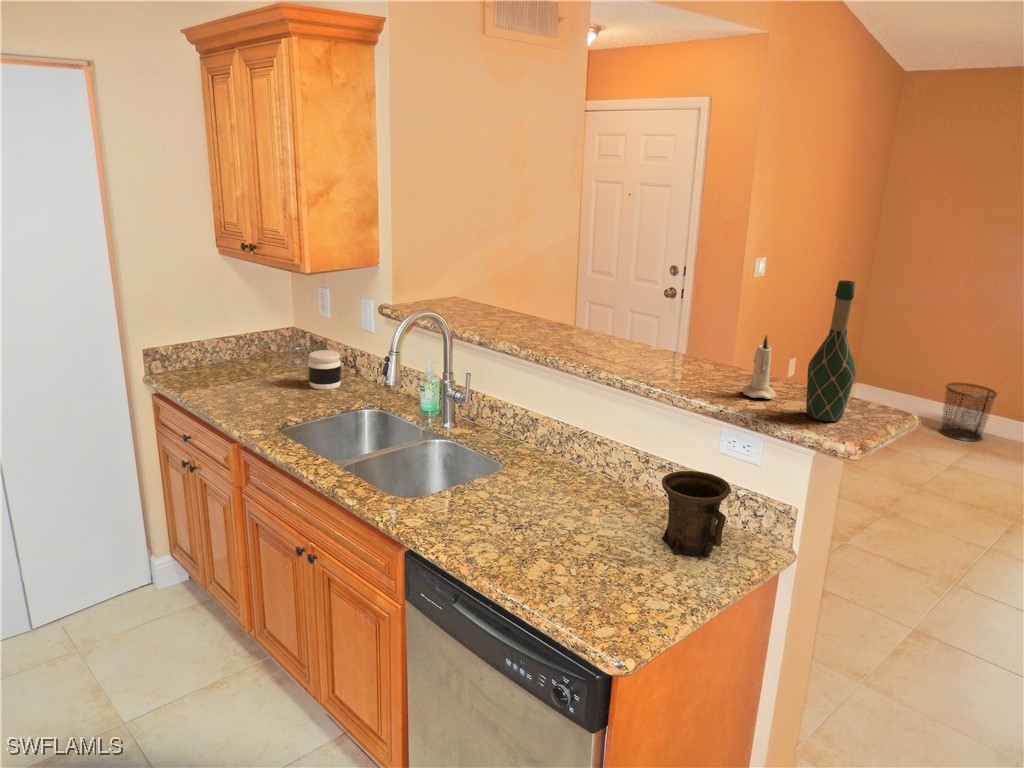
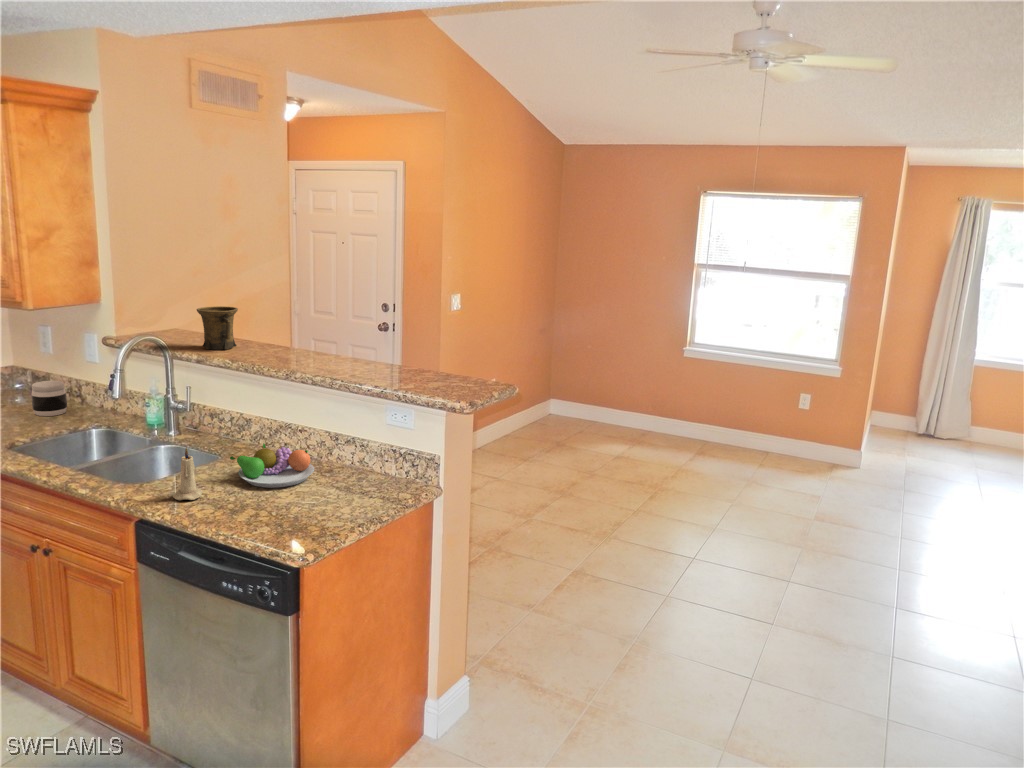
wine bottle: present [806,280,856,421] -> none [438,295,469,392]
candle: present [742,335,776,399] -> present [173,447,202,500]
trash can: present [940,383,997,441] -> none [610,390,647,435]
fruit bowl: none [516,460,619,525] -> present [230,443,314,488]
mug: present [662,471,731,557] -> present [197,306,238,350]

